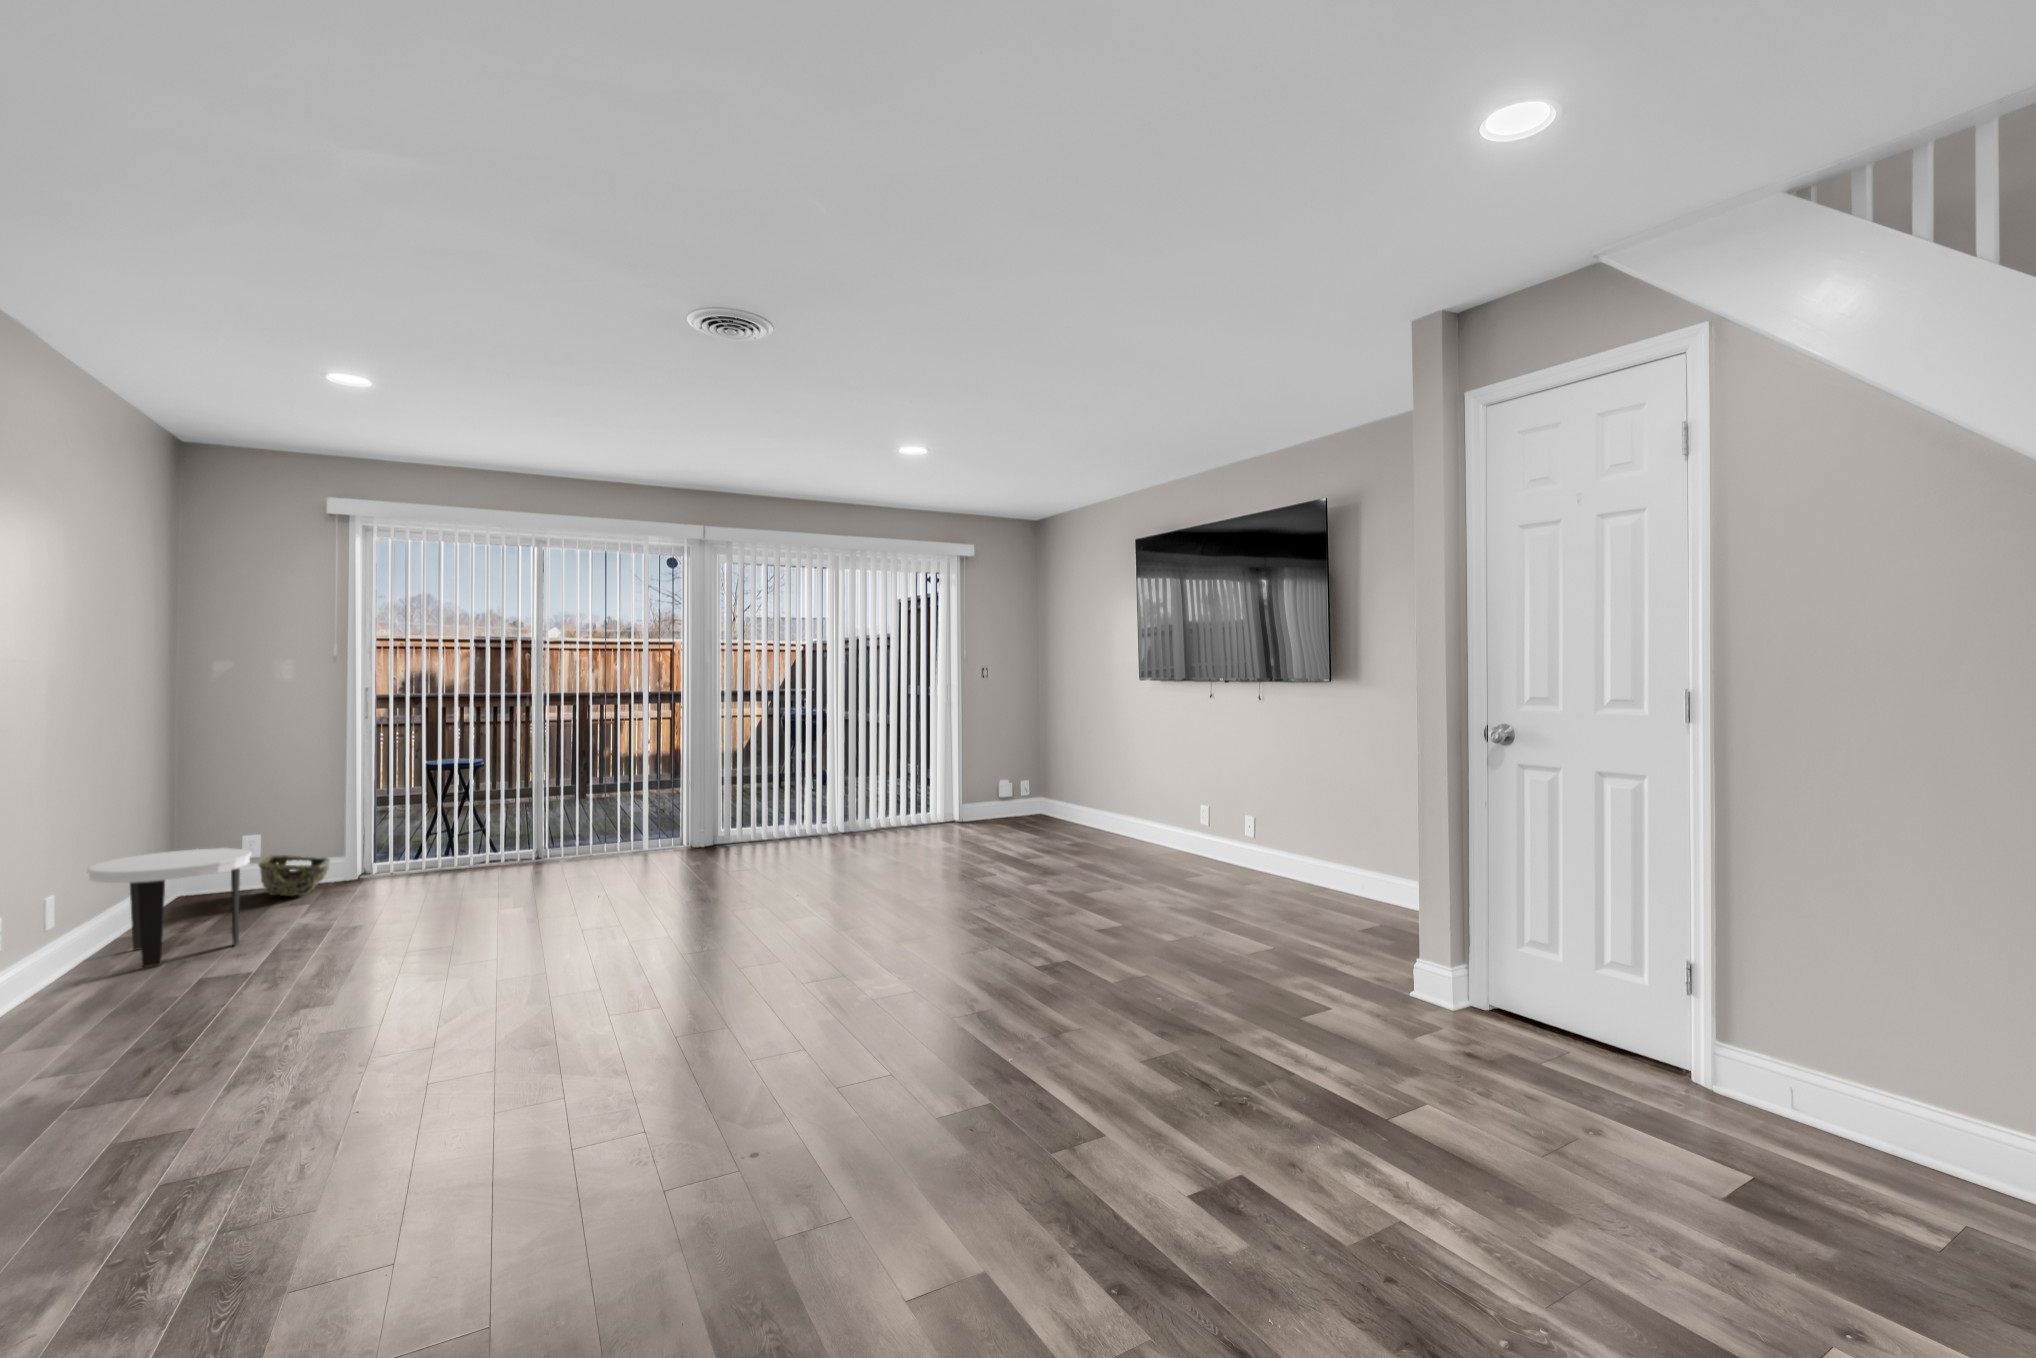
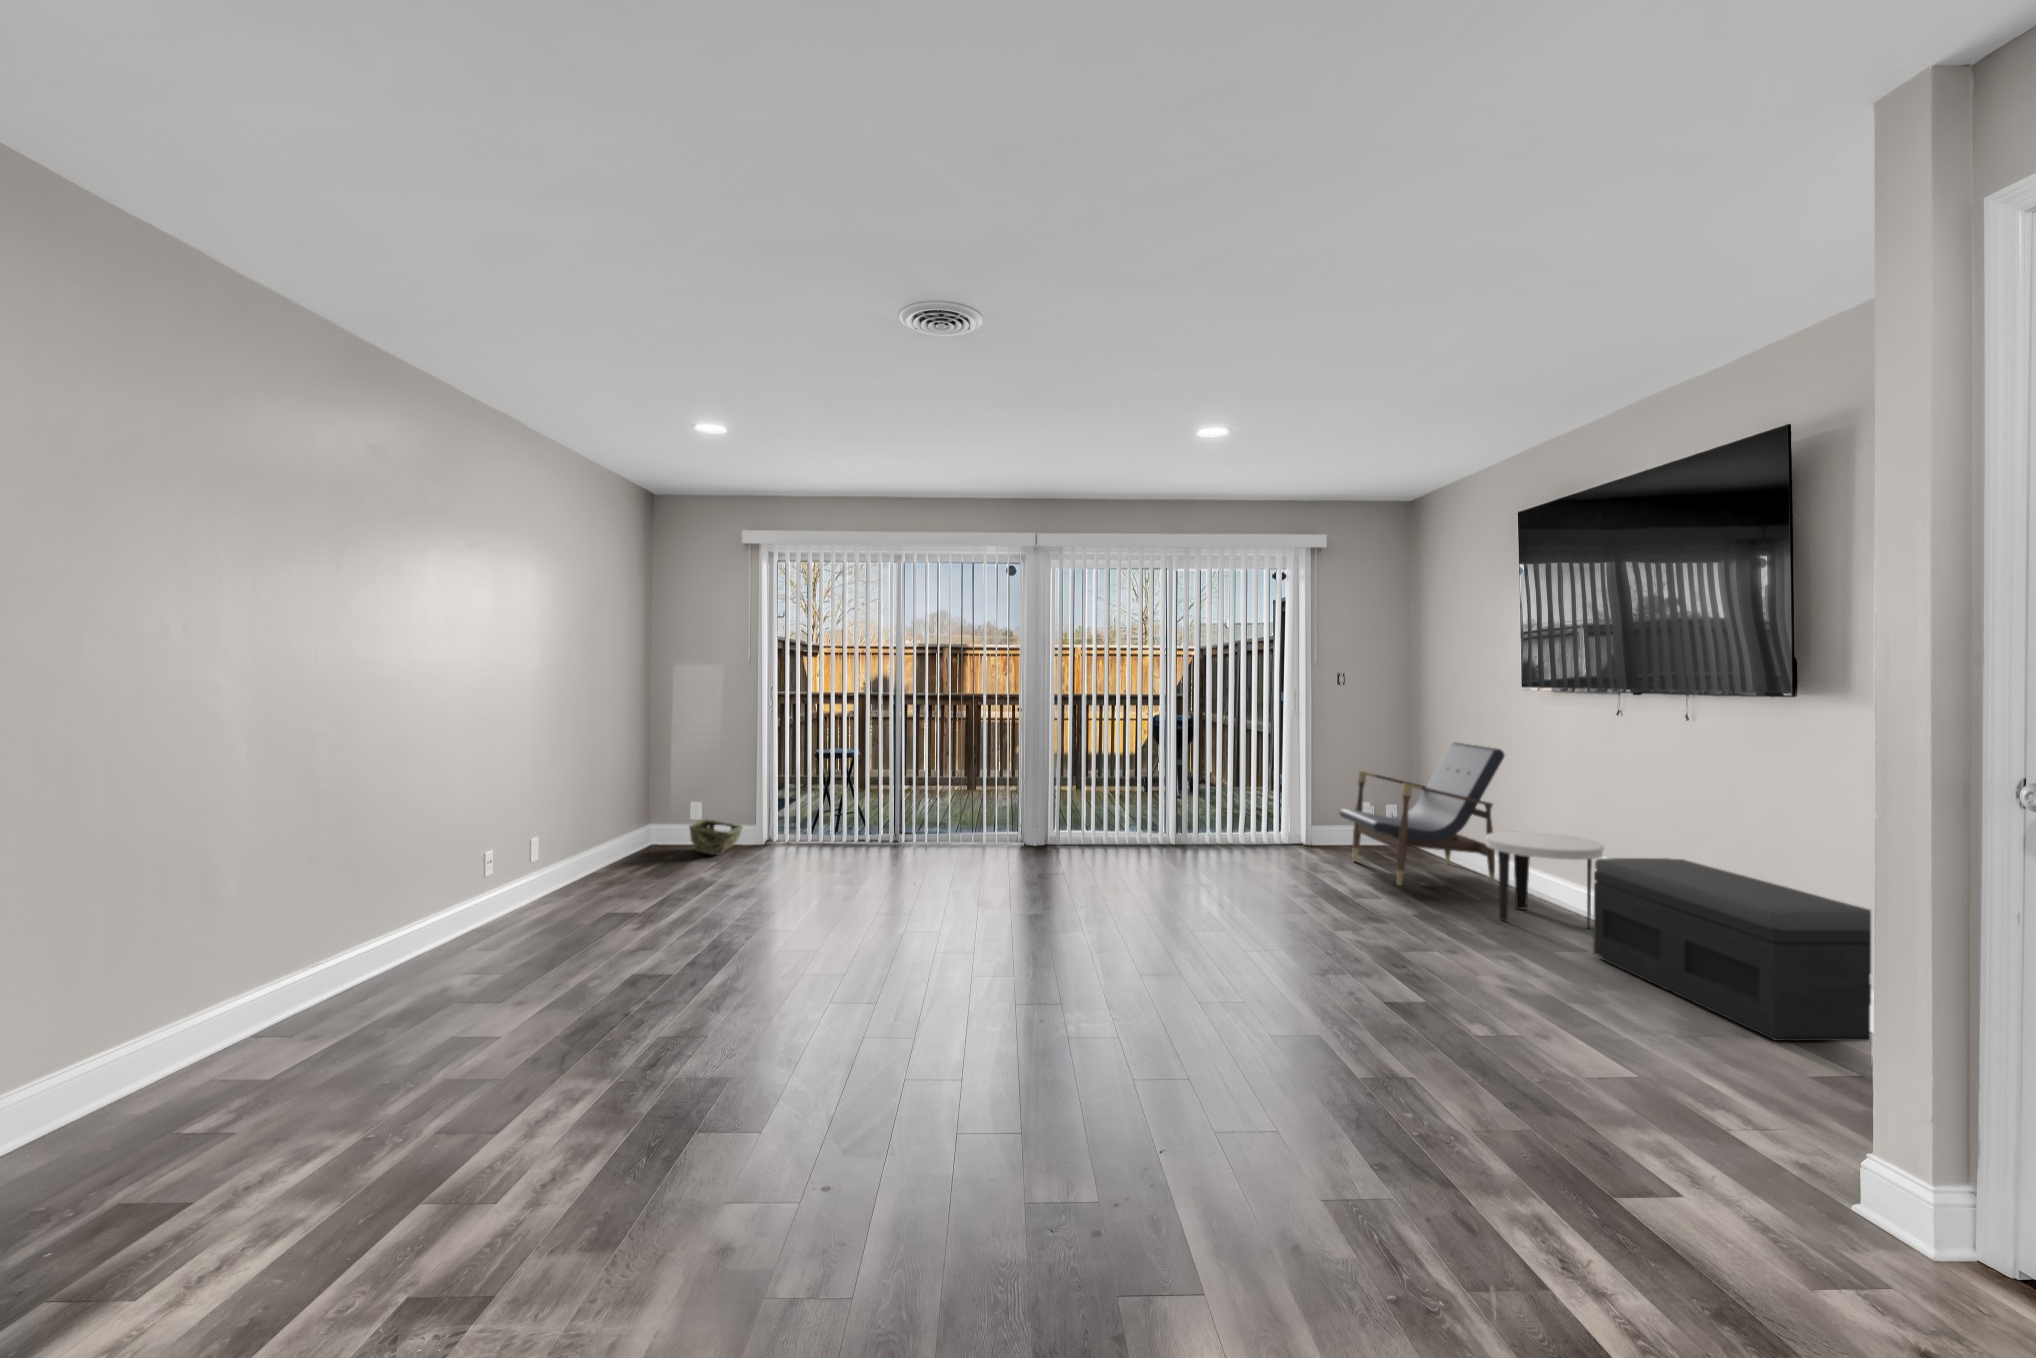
lounge chair: none [992,724,1121,846] -> present [1340,743,1504,885]
storage bench: none [1207,799,1386,913] -> present [1593,858,1871,1041]
side table: present [87,848,251,967] -> present [1485,832,1604,929]

